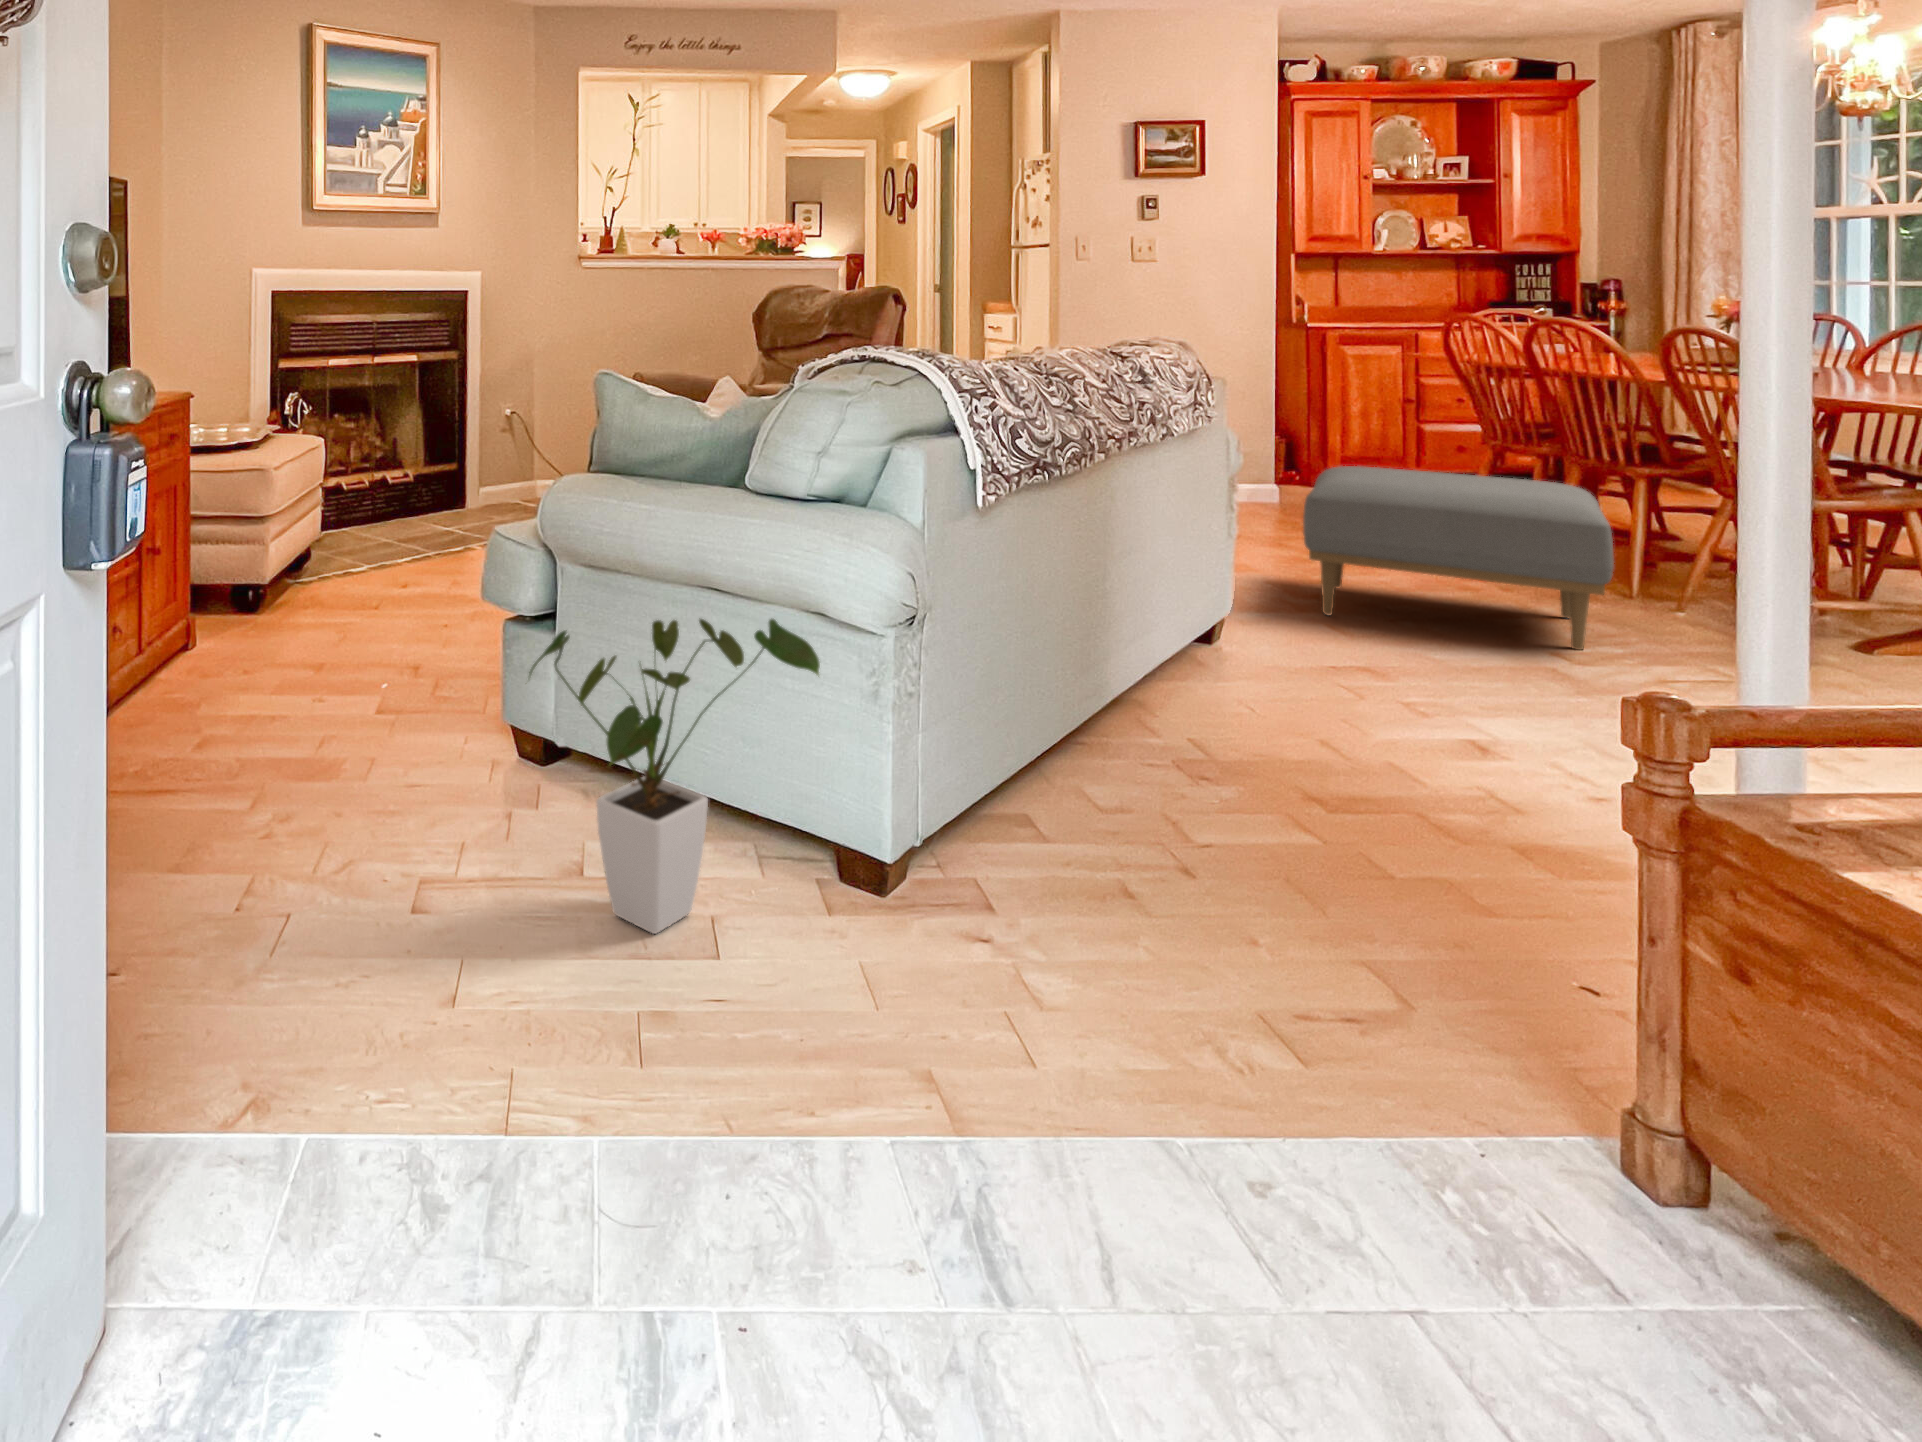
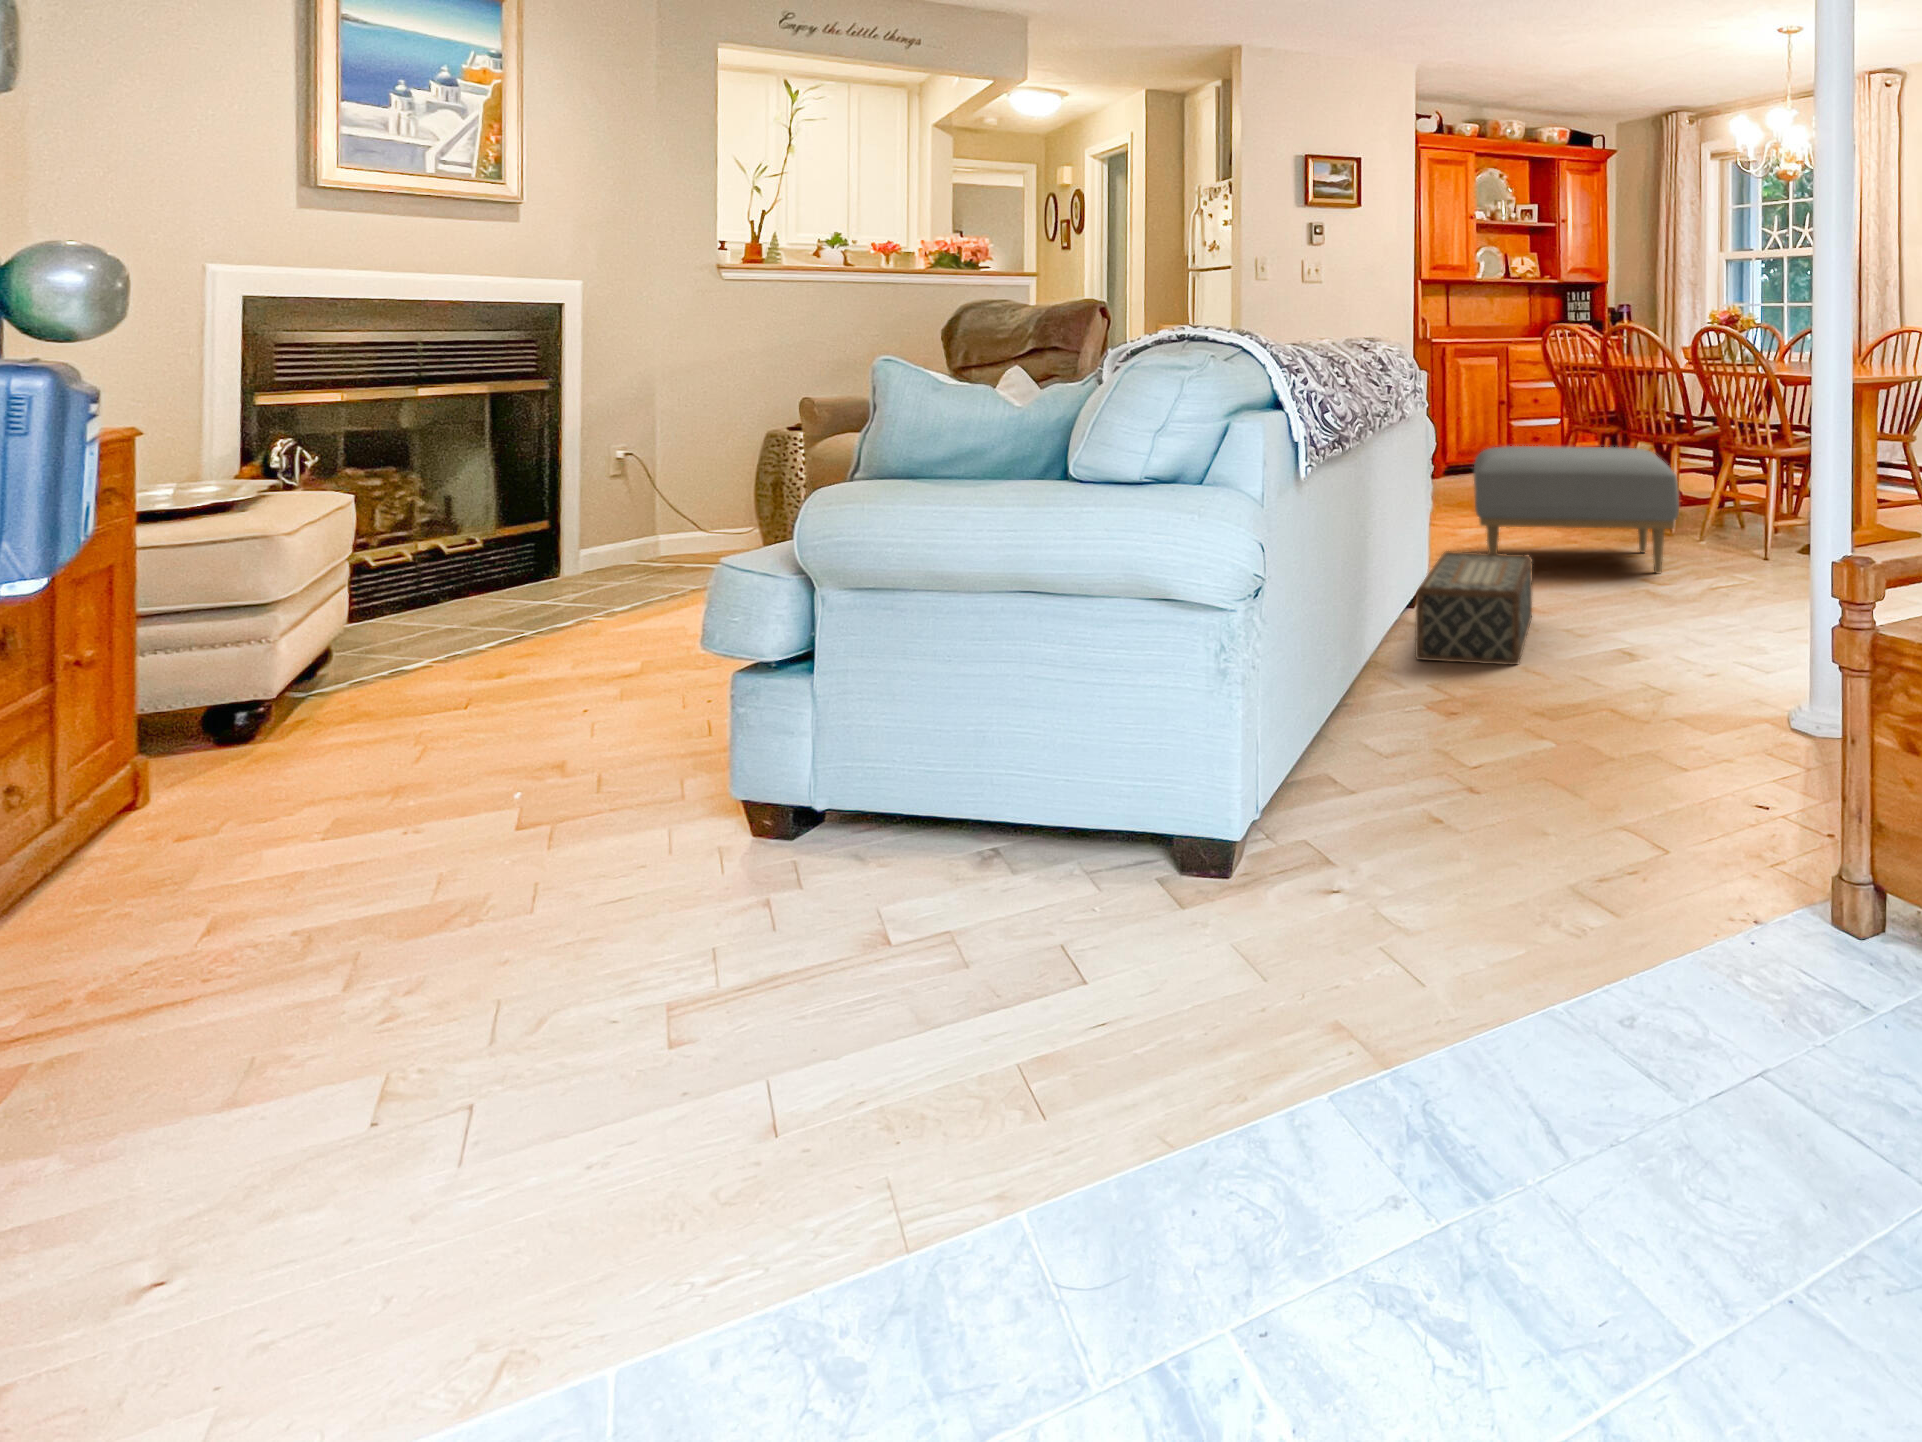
woven basket: none [1179,587,1356,735] -> present [1415,551,1533,665]
house plant: present [529,619,820,934] -> none [850,608,1180,987]

